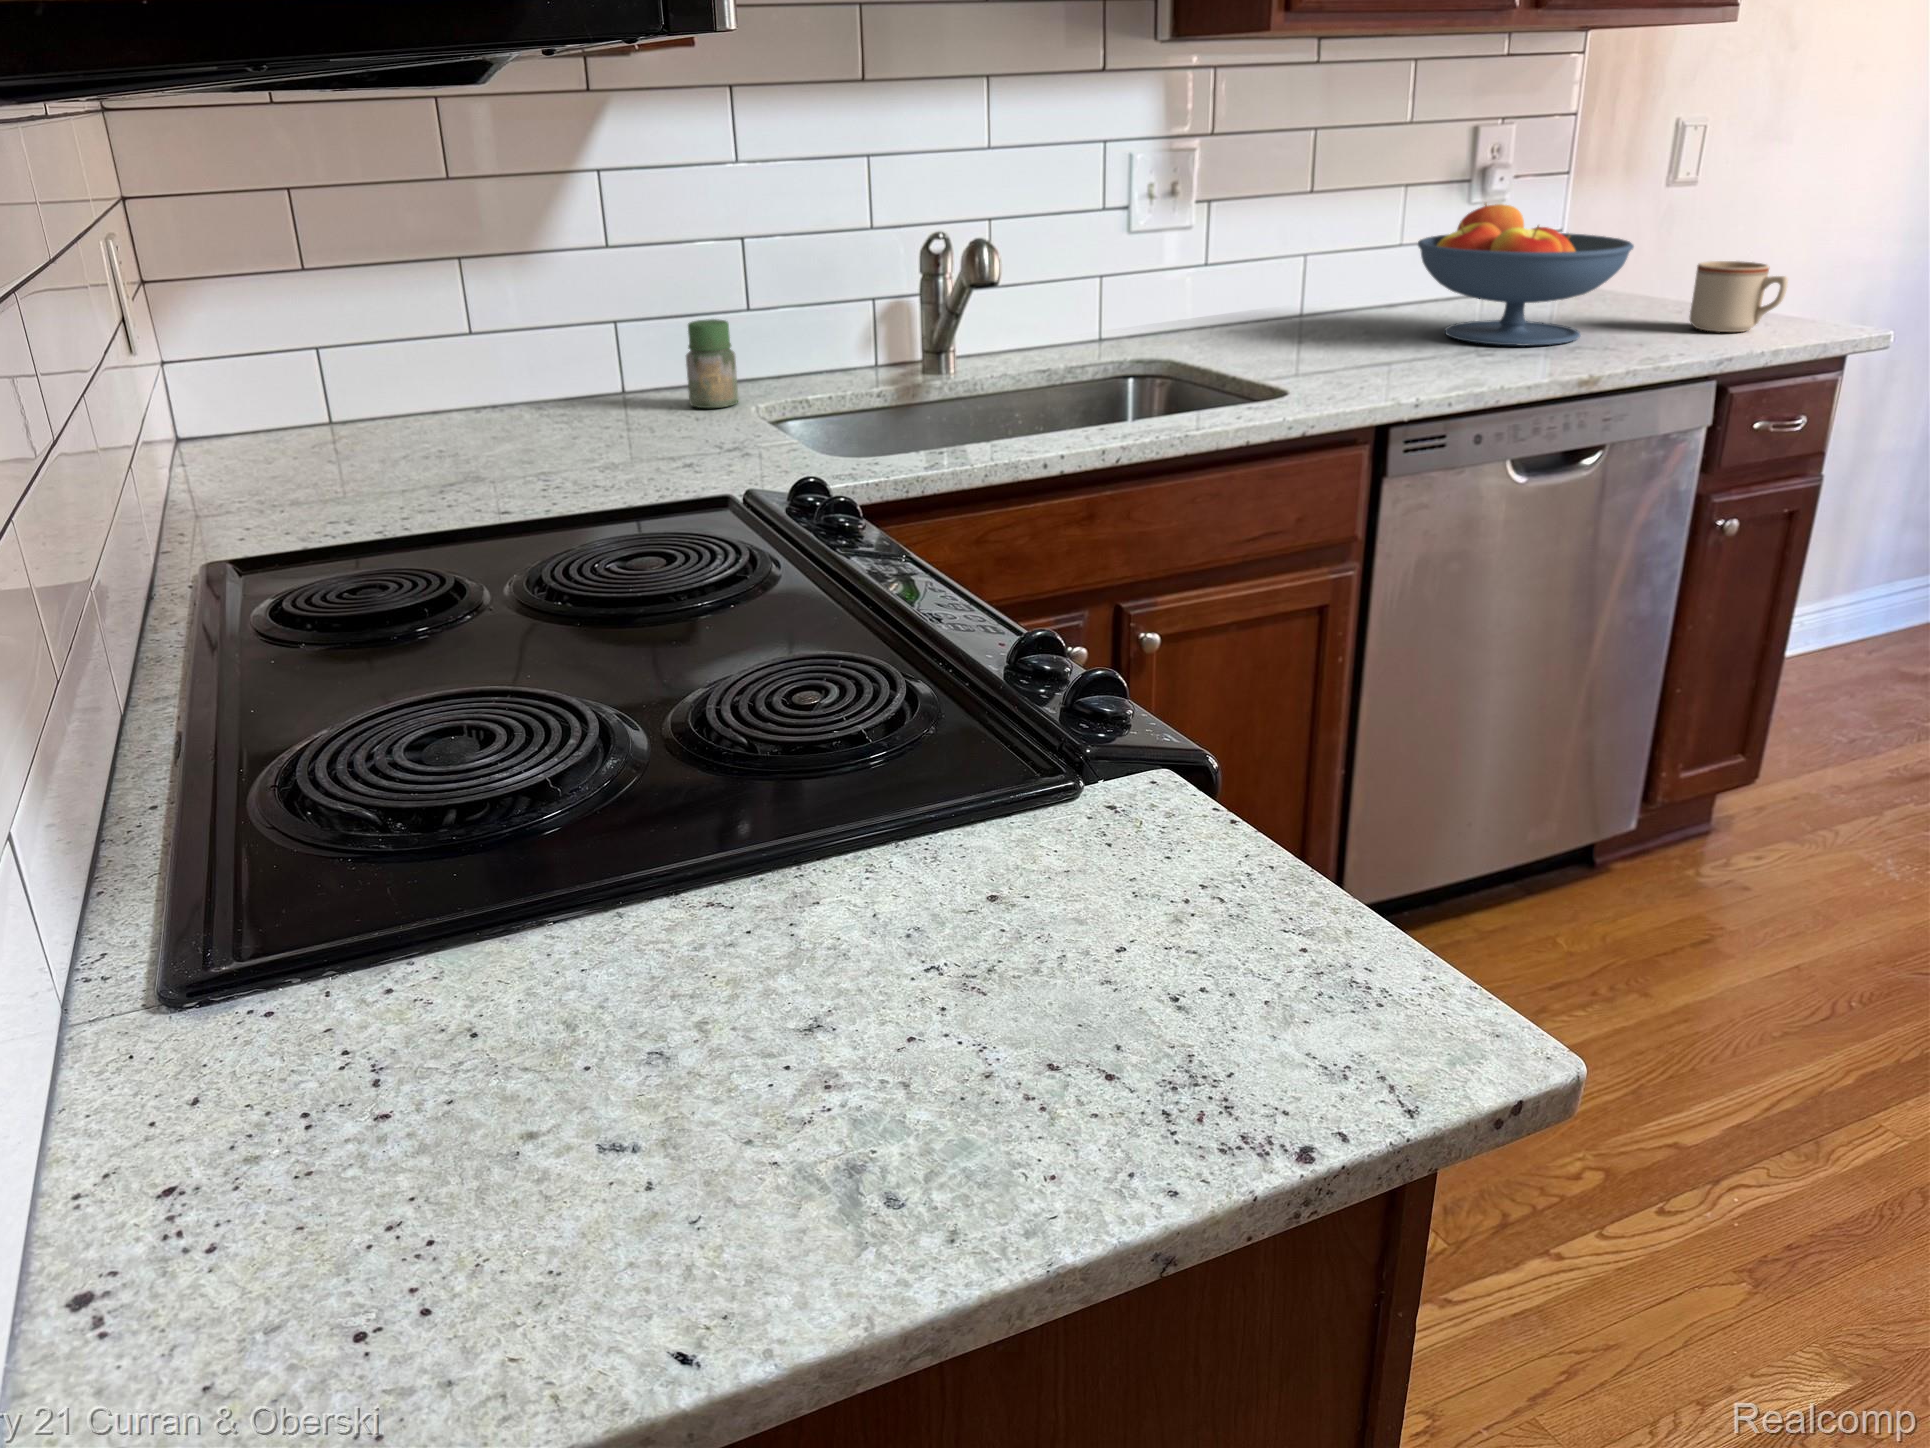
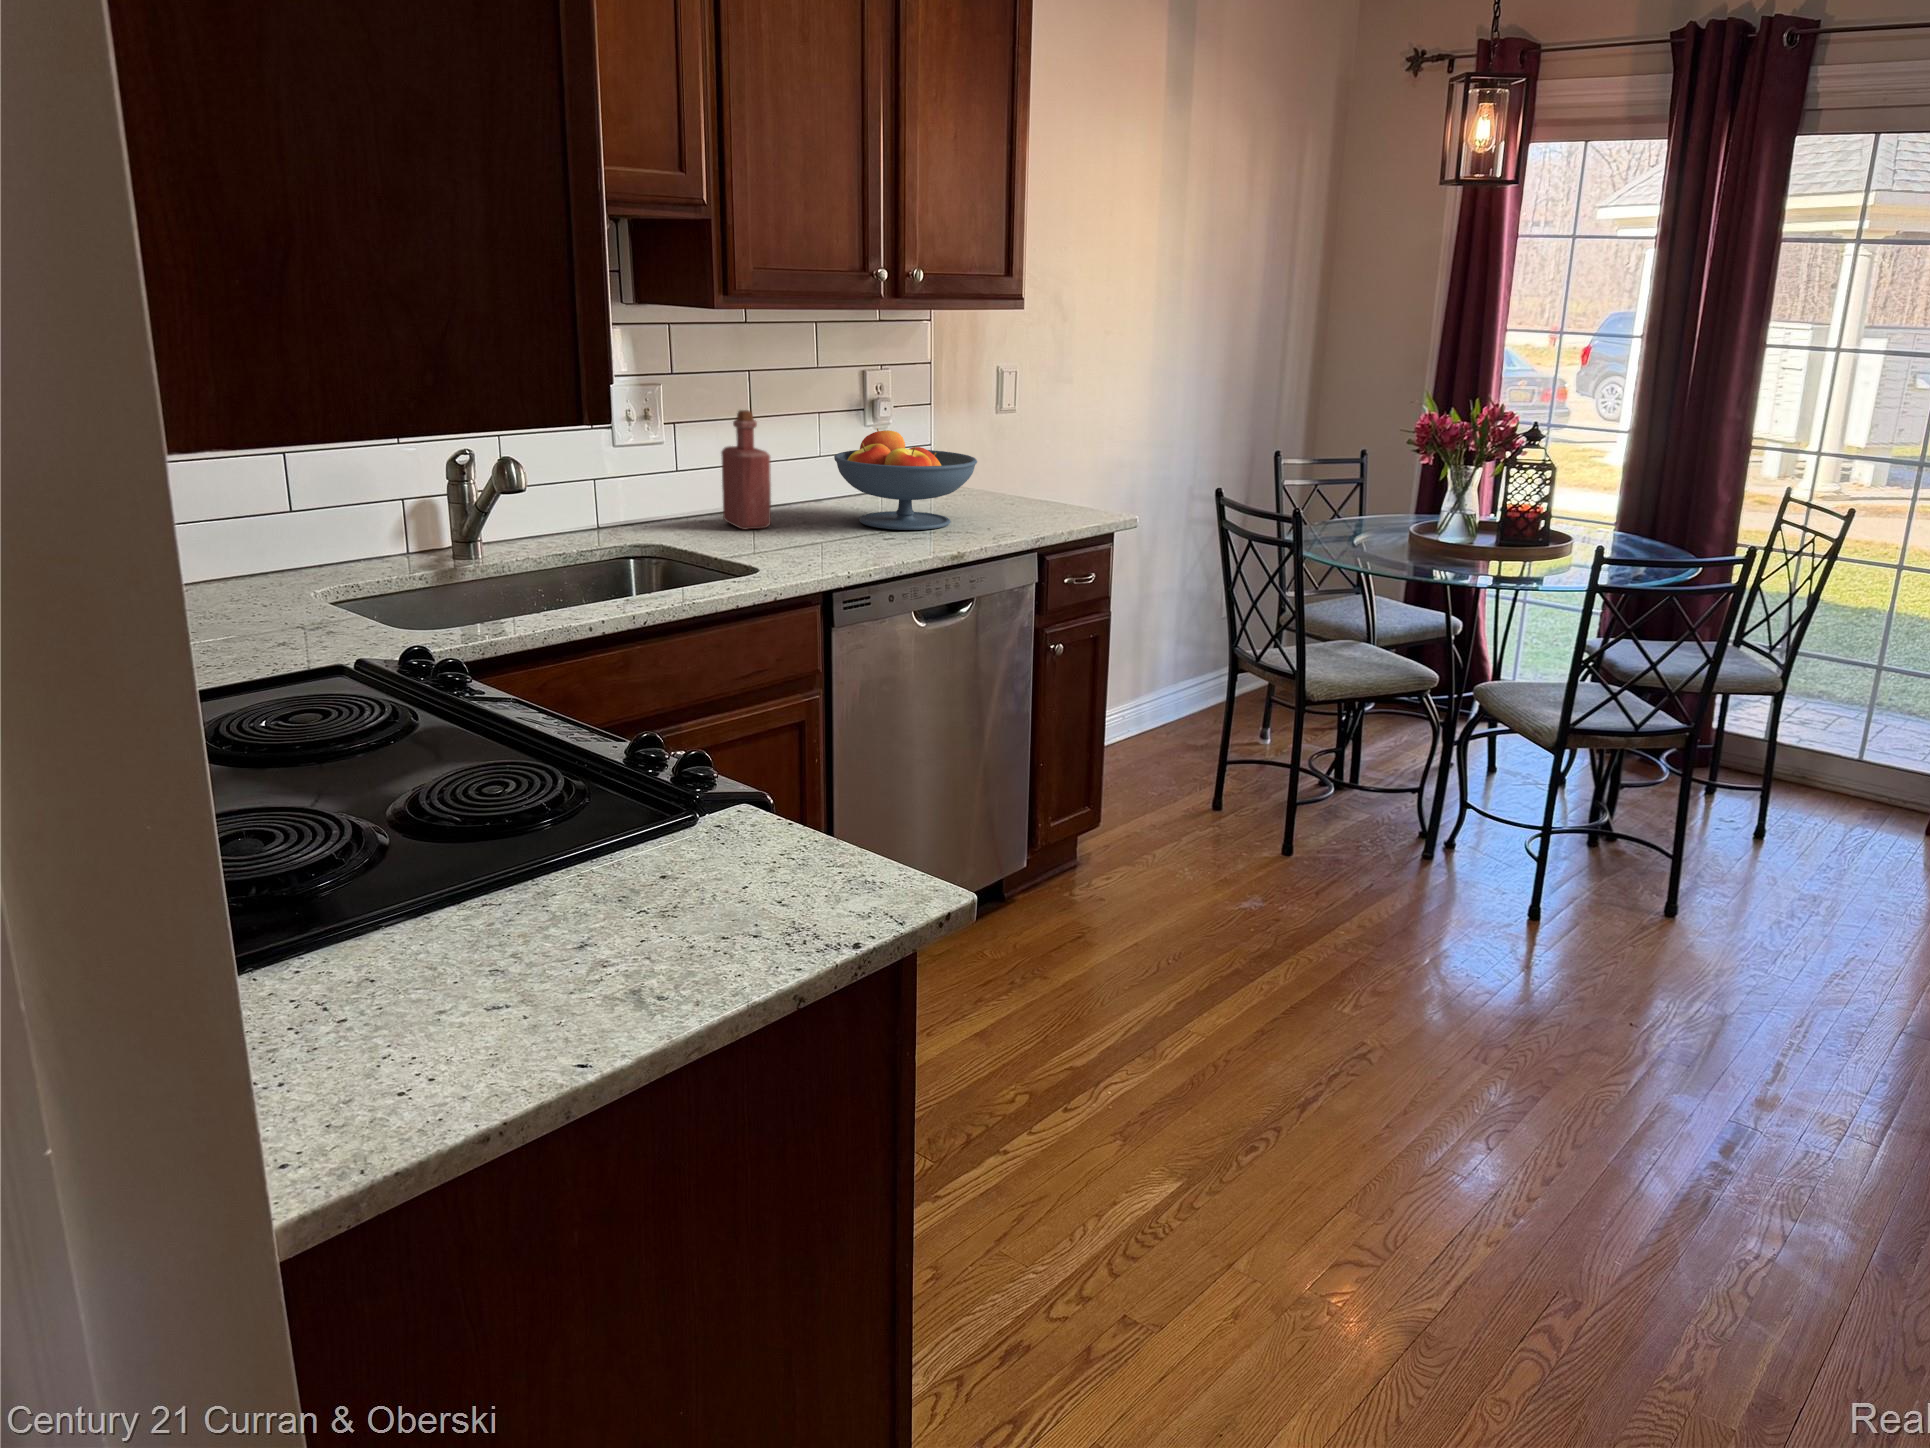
bottle: none [1258,179,1328,341] -> present [721,410,771,529]
mug: present [1690,261,1788,332] -> none [1018,470,1074,518]
jar: present [686,319,738,408] -> none [242,523,294,598]

